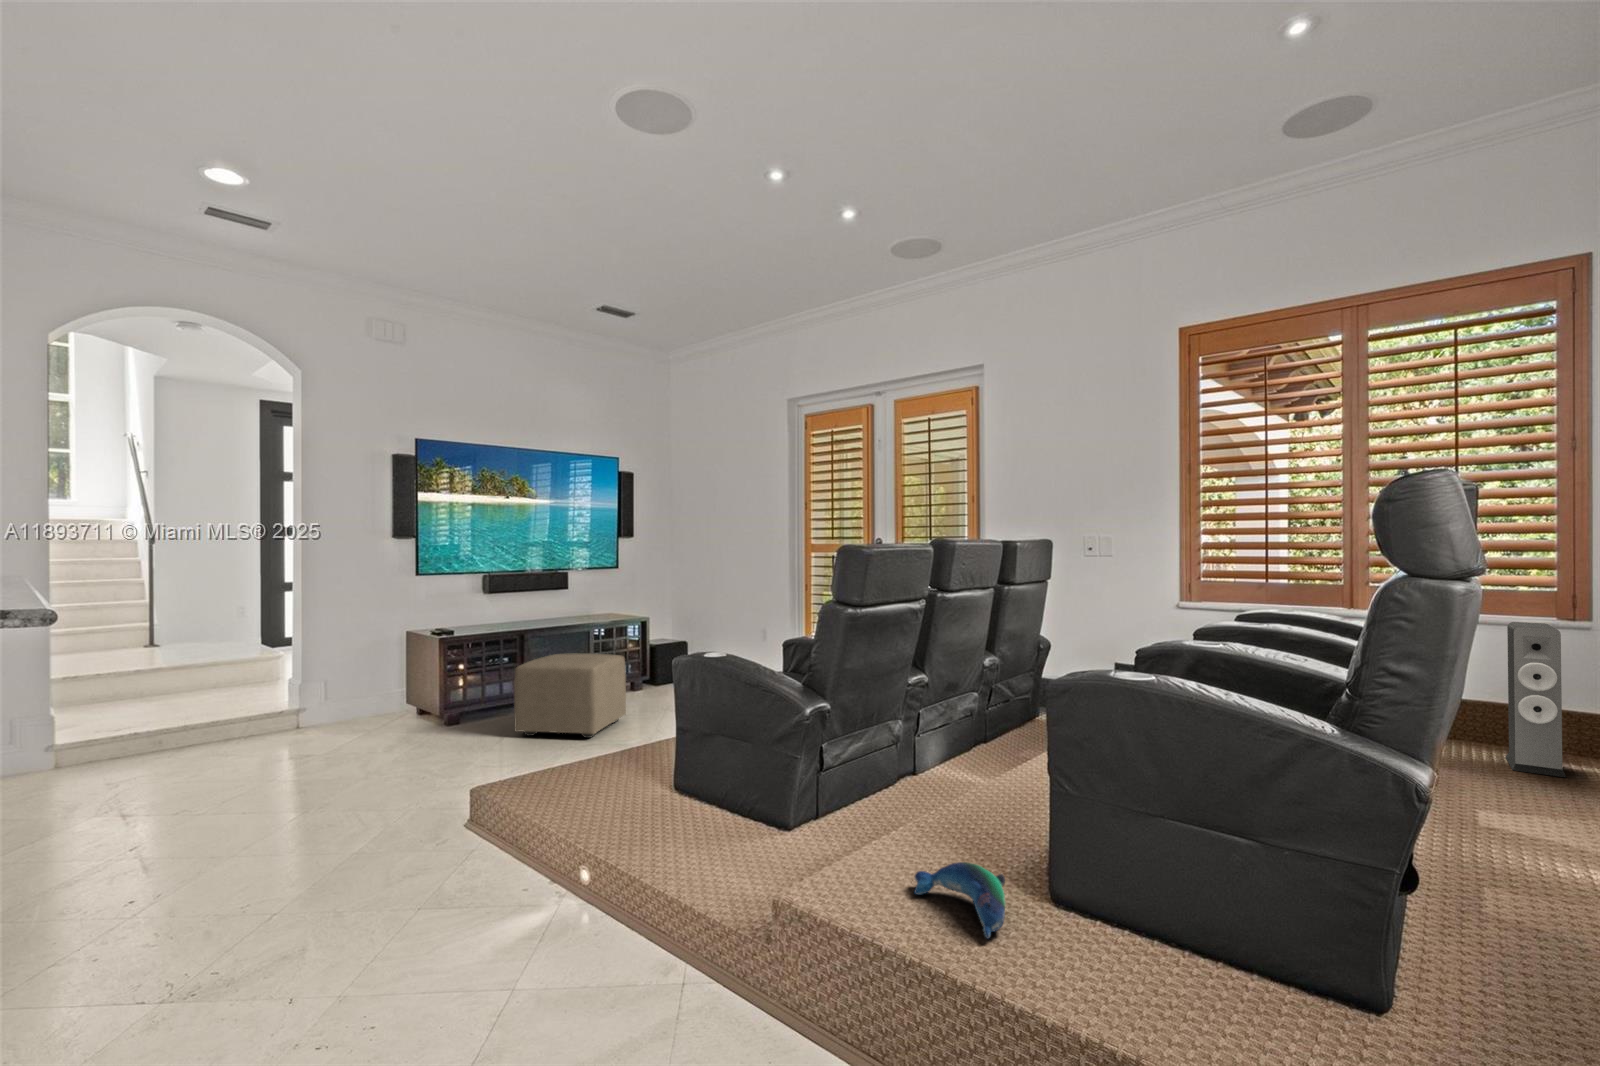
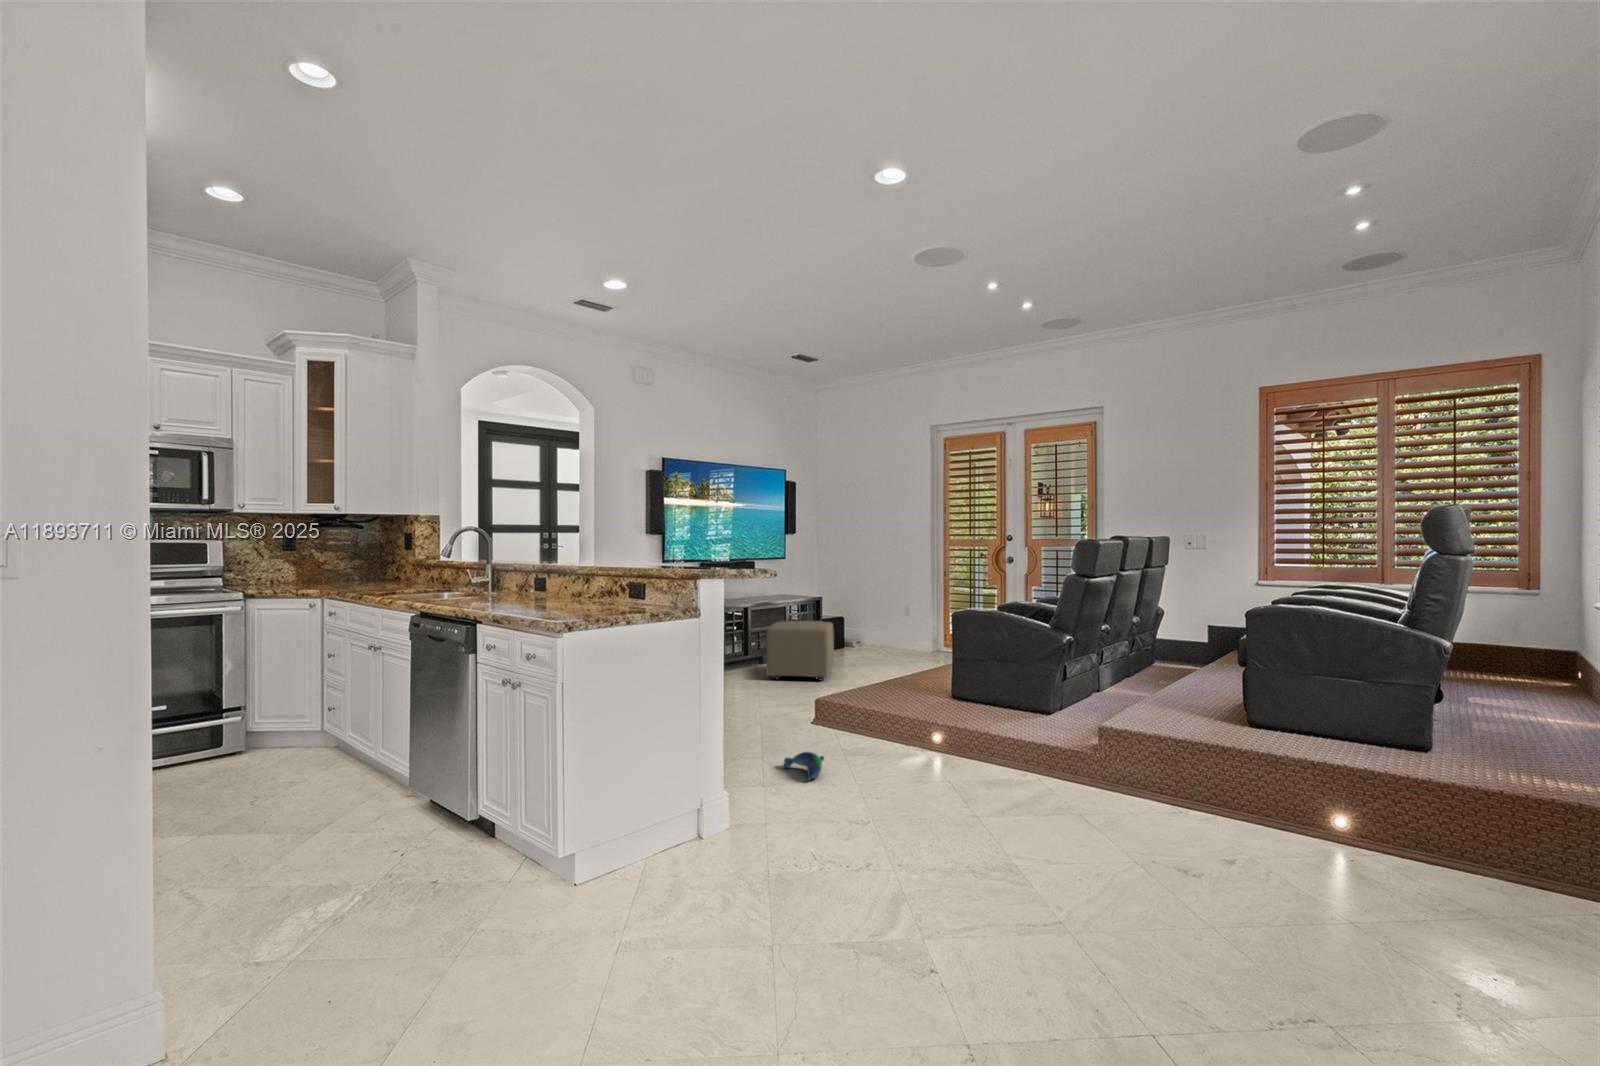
speaker: present [1506,622,1566,777] -> none [1485,591,1523,687]
plush toy: present [914,862,1005,938] -> present [783,752,824,781]

